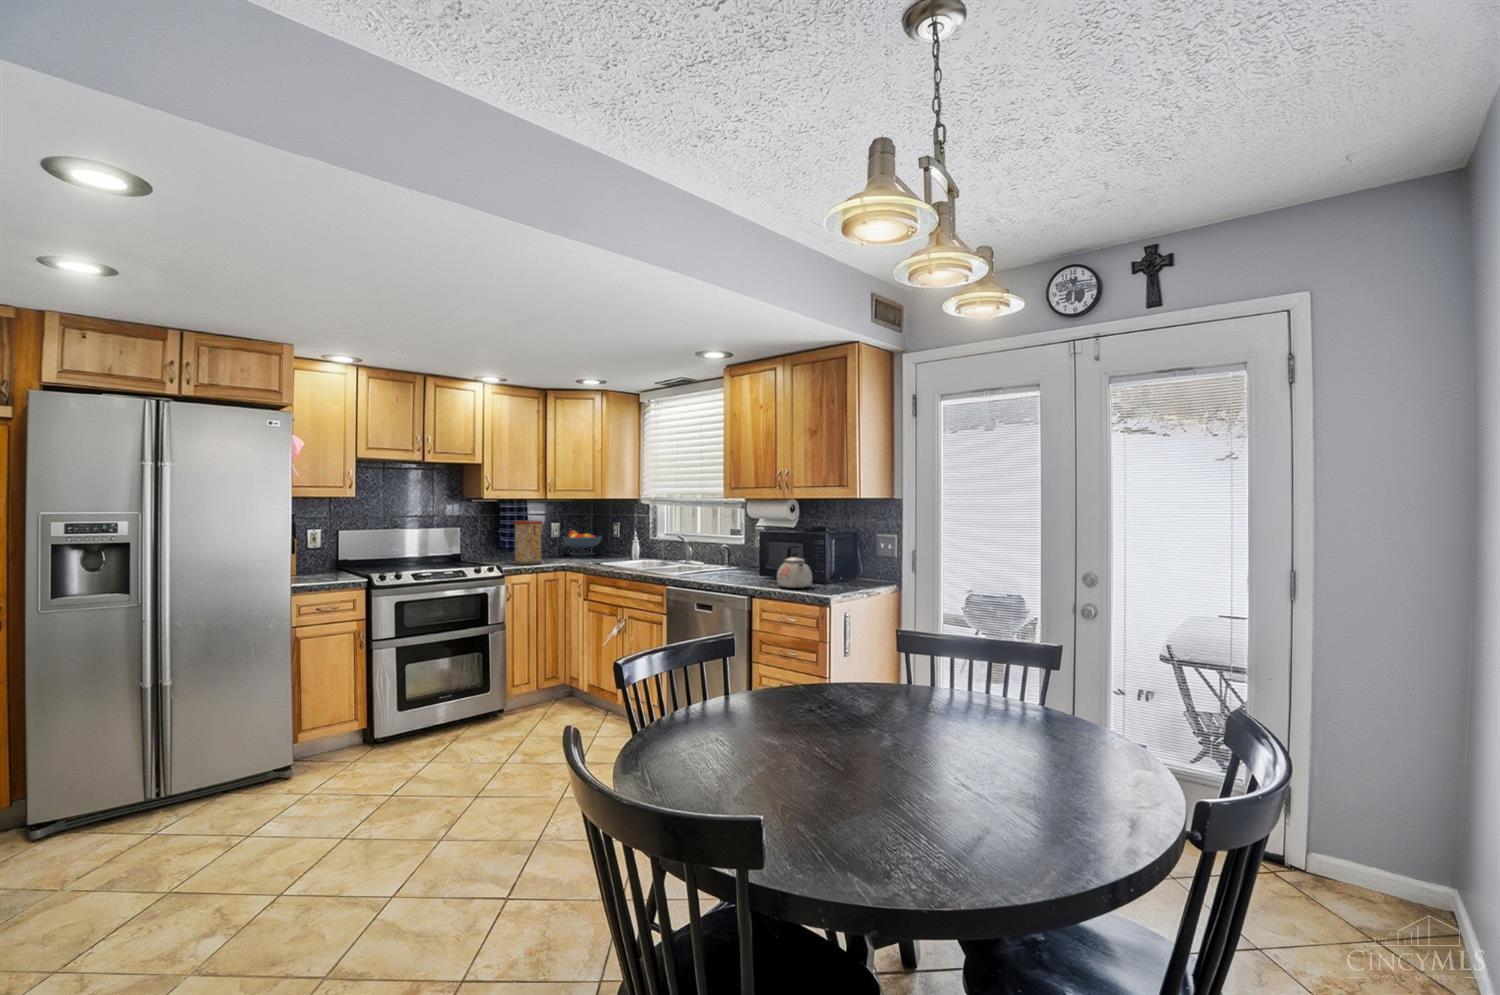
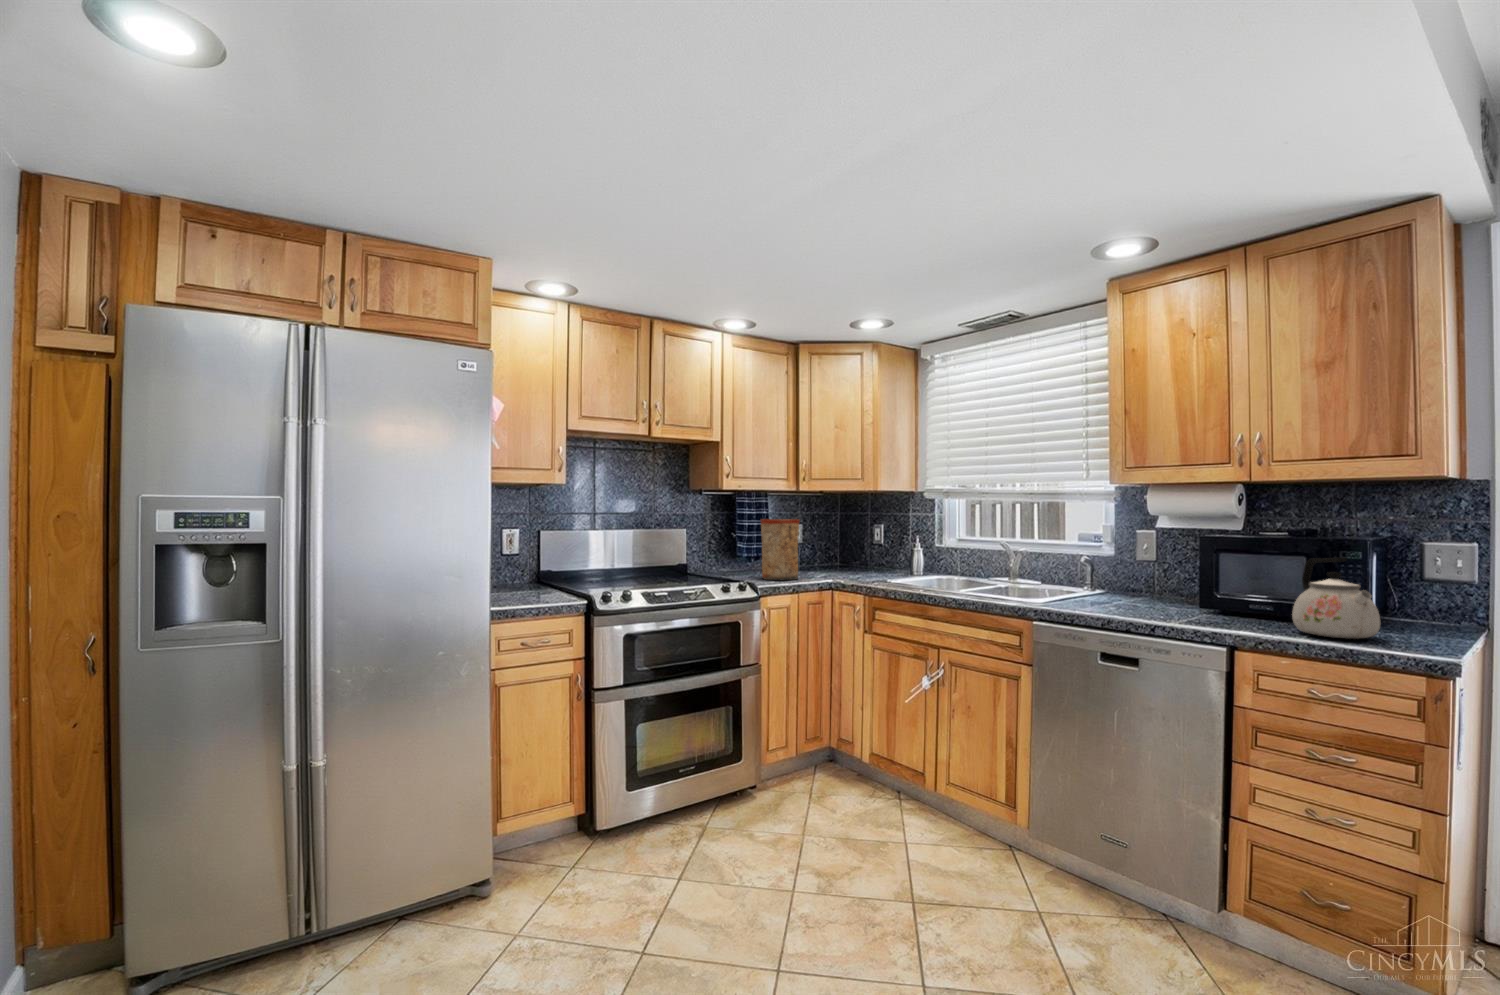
fruit bowl: present [563,531,602,556] -> none [807,534,860,568]

